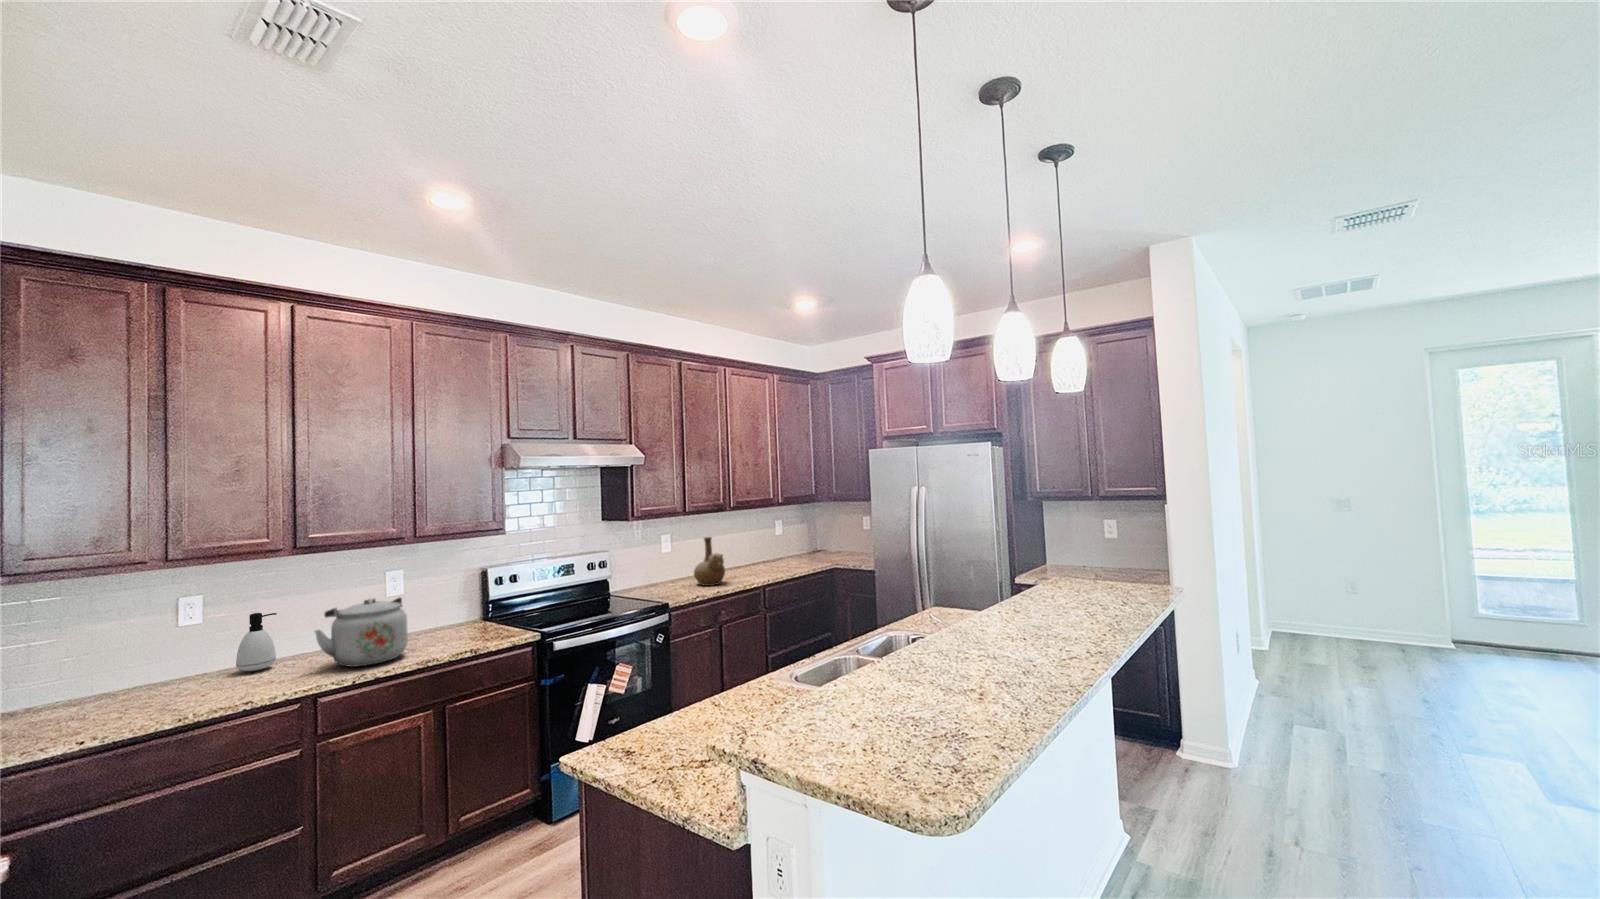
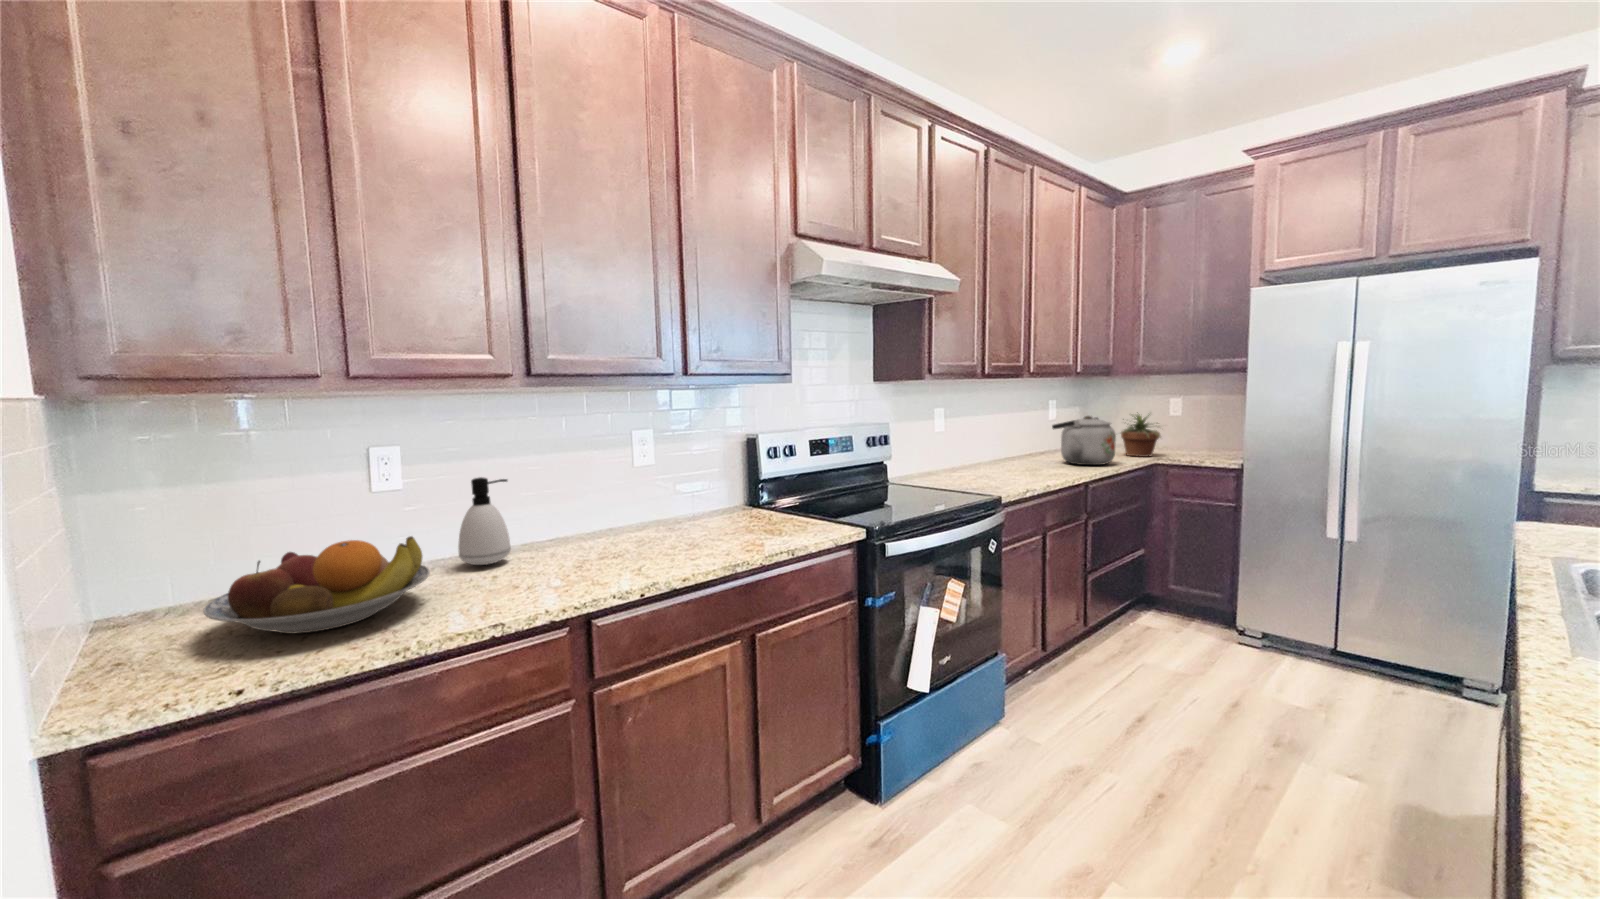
potted plant: none [812,528,851,563] -> present [1121,413,1161,457]
vase: present [694,537,725,586] -> none [990,410,1040,477]
kettle: present [314,598,408,667] -> present [1052,415,1116,465]
fruit bowl: none [57,654,210,716] -> present [203,536,430,634]

